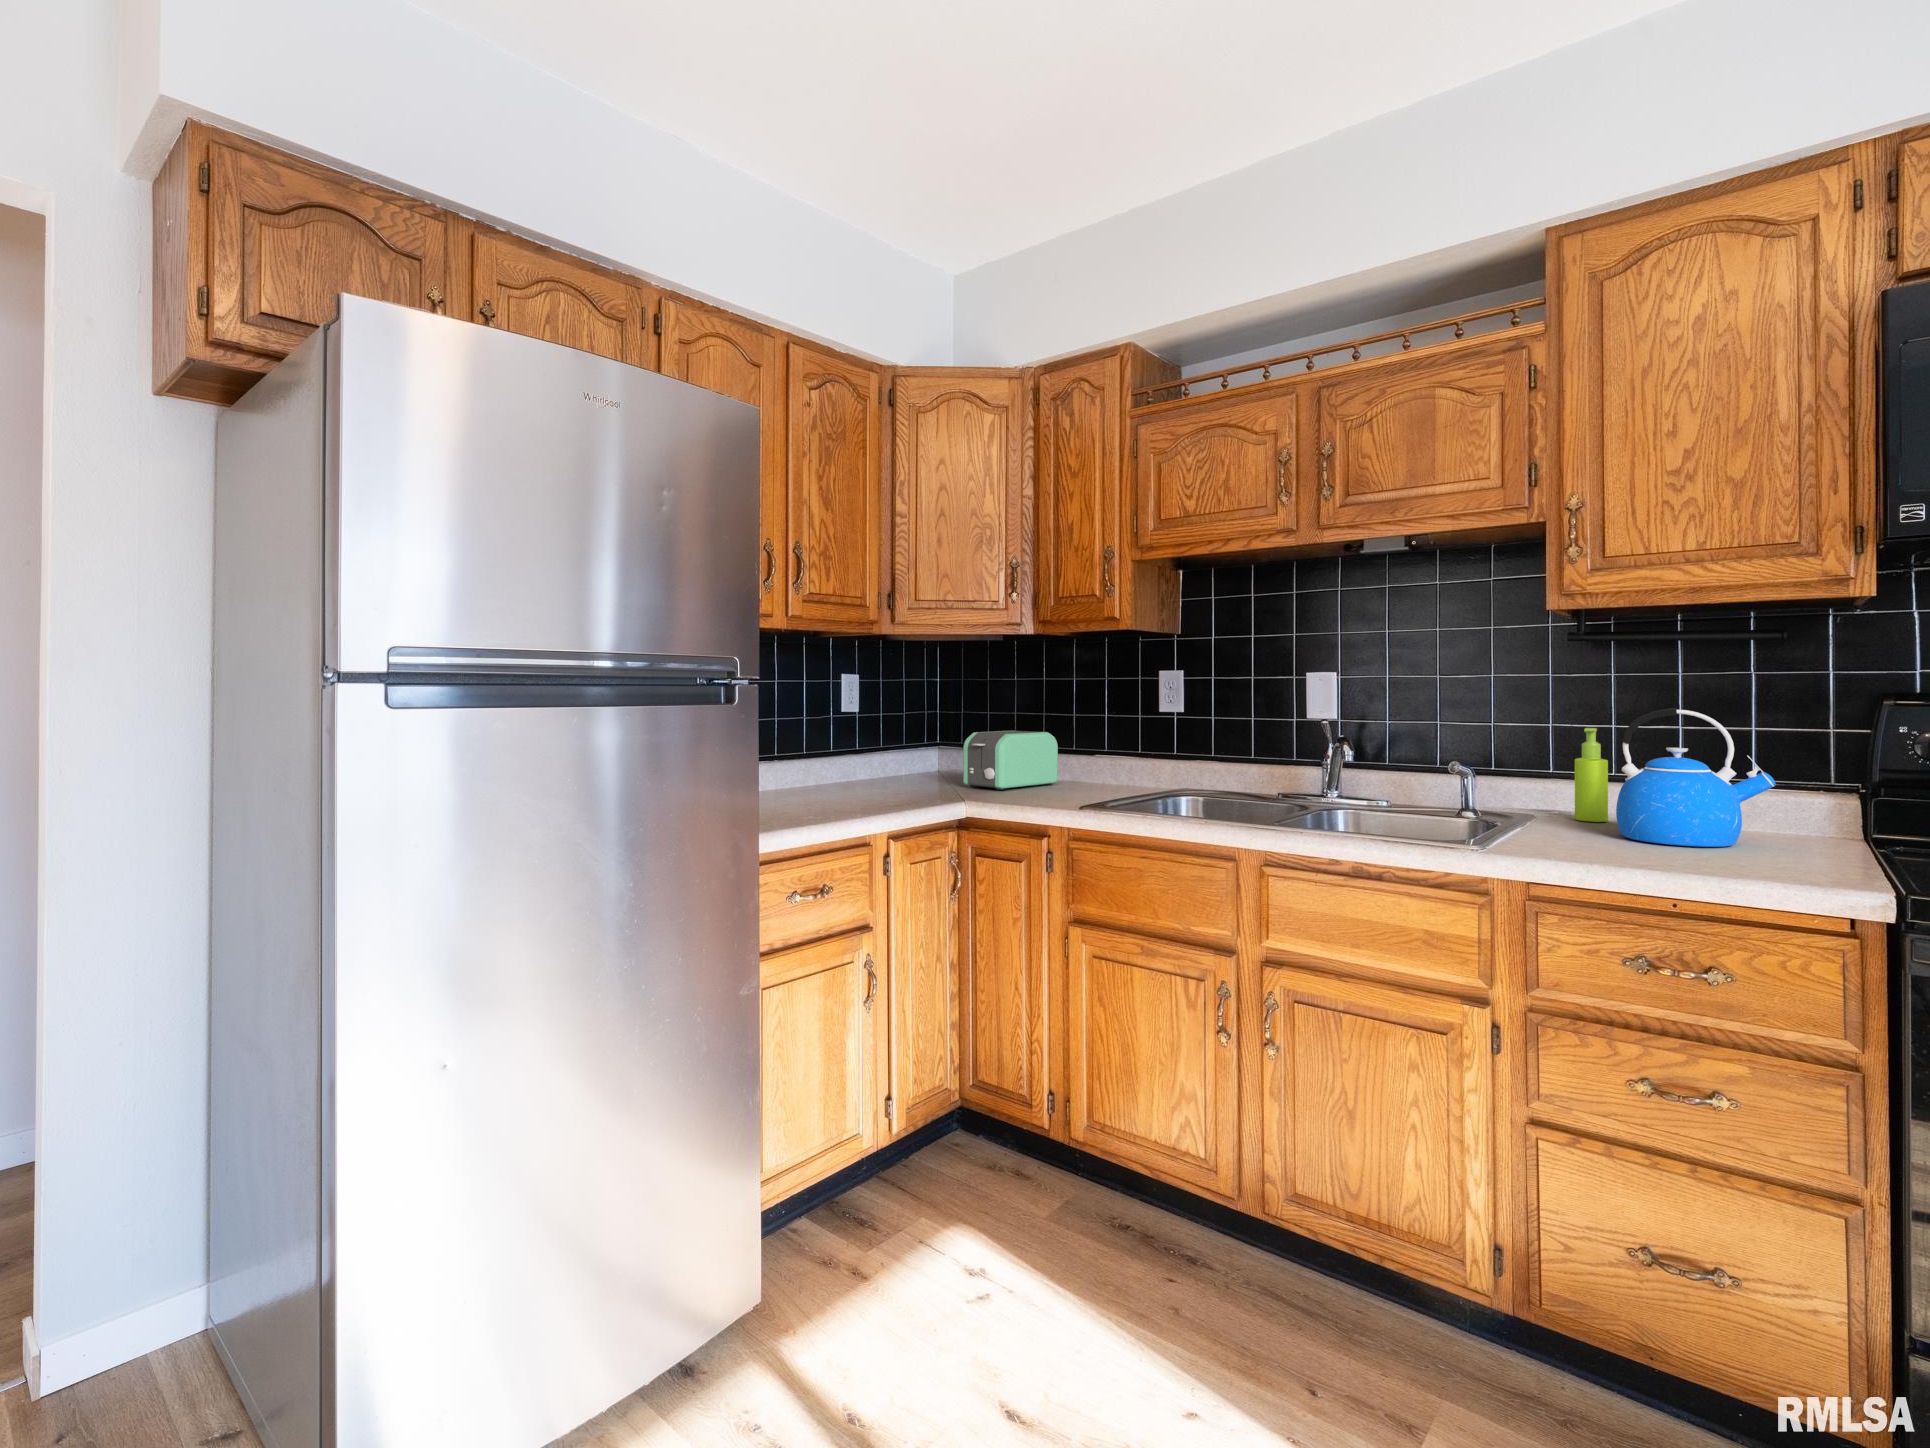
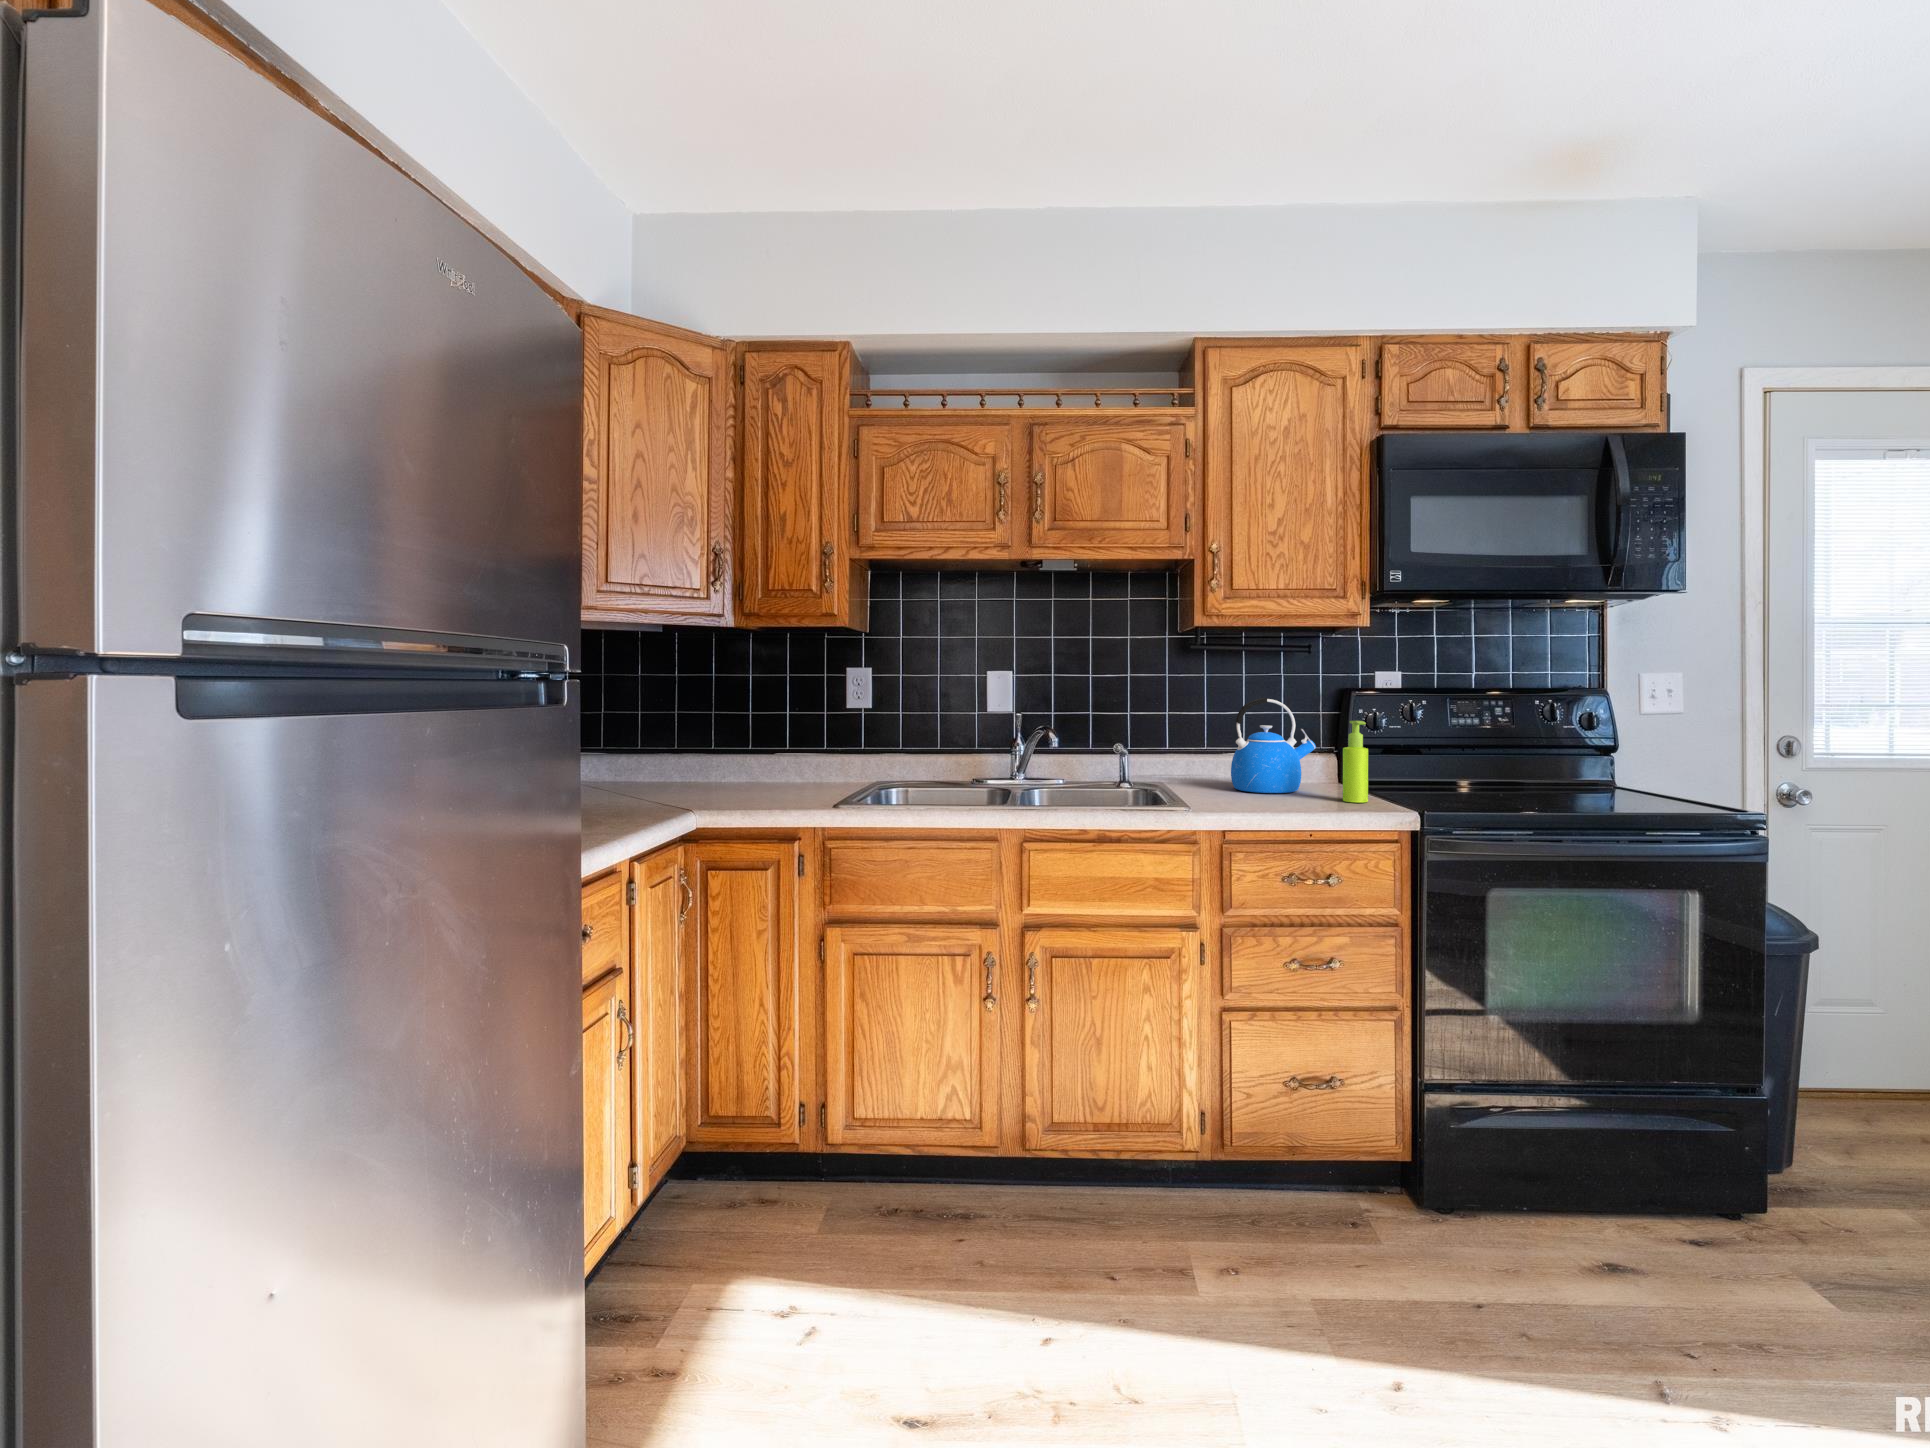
soap dispenser: present [1575,728,1608,822] -> present [1343,721,1368,803]
toaster: present [963,731,1058,790] -> none [647,729,743,794]

